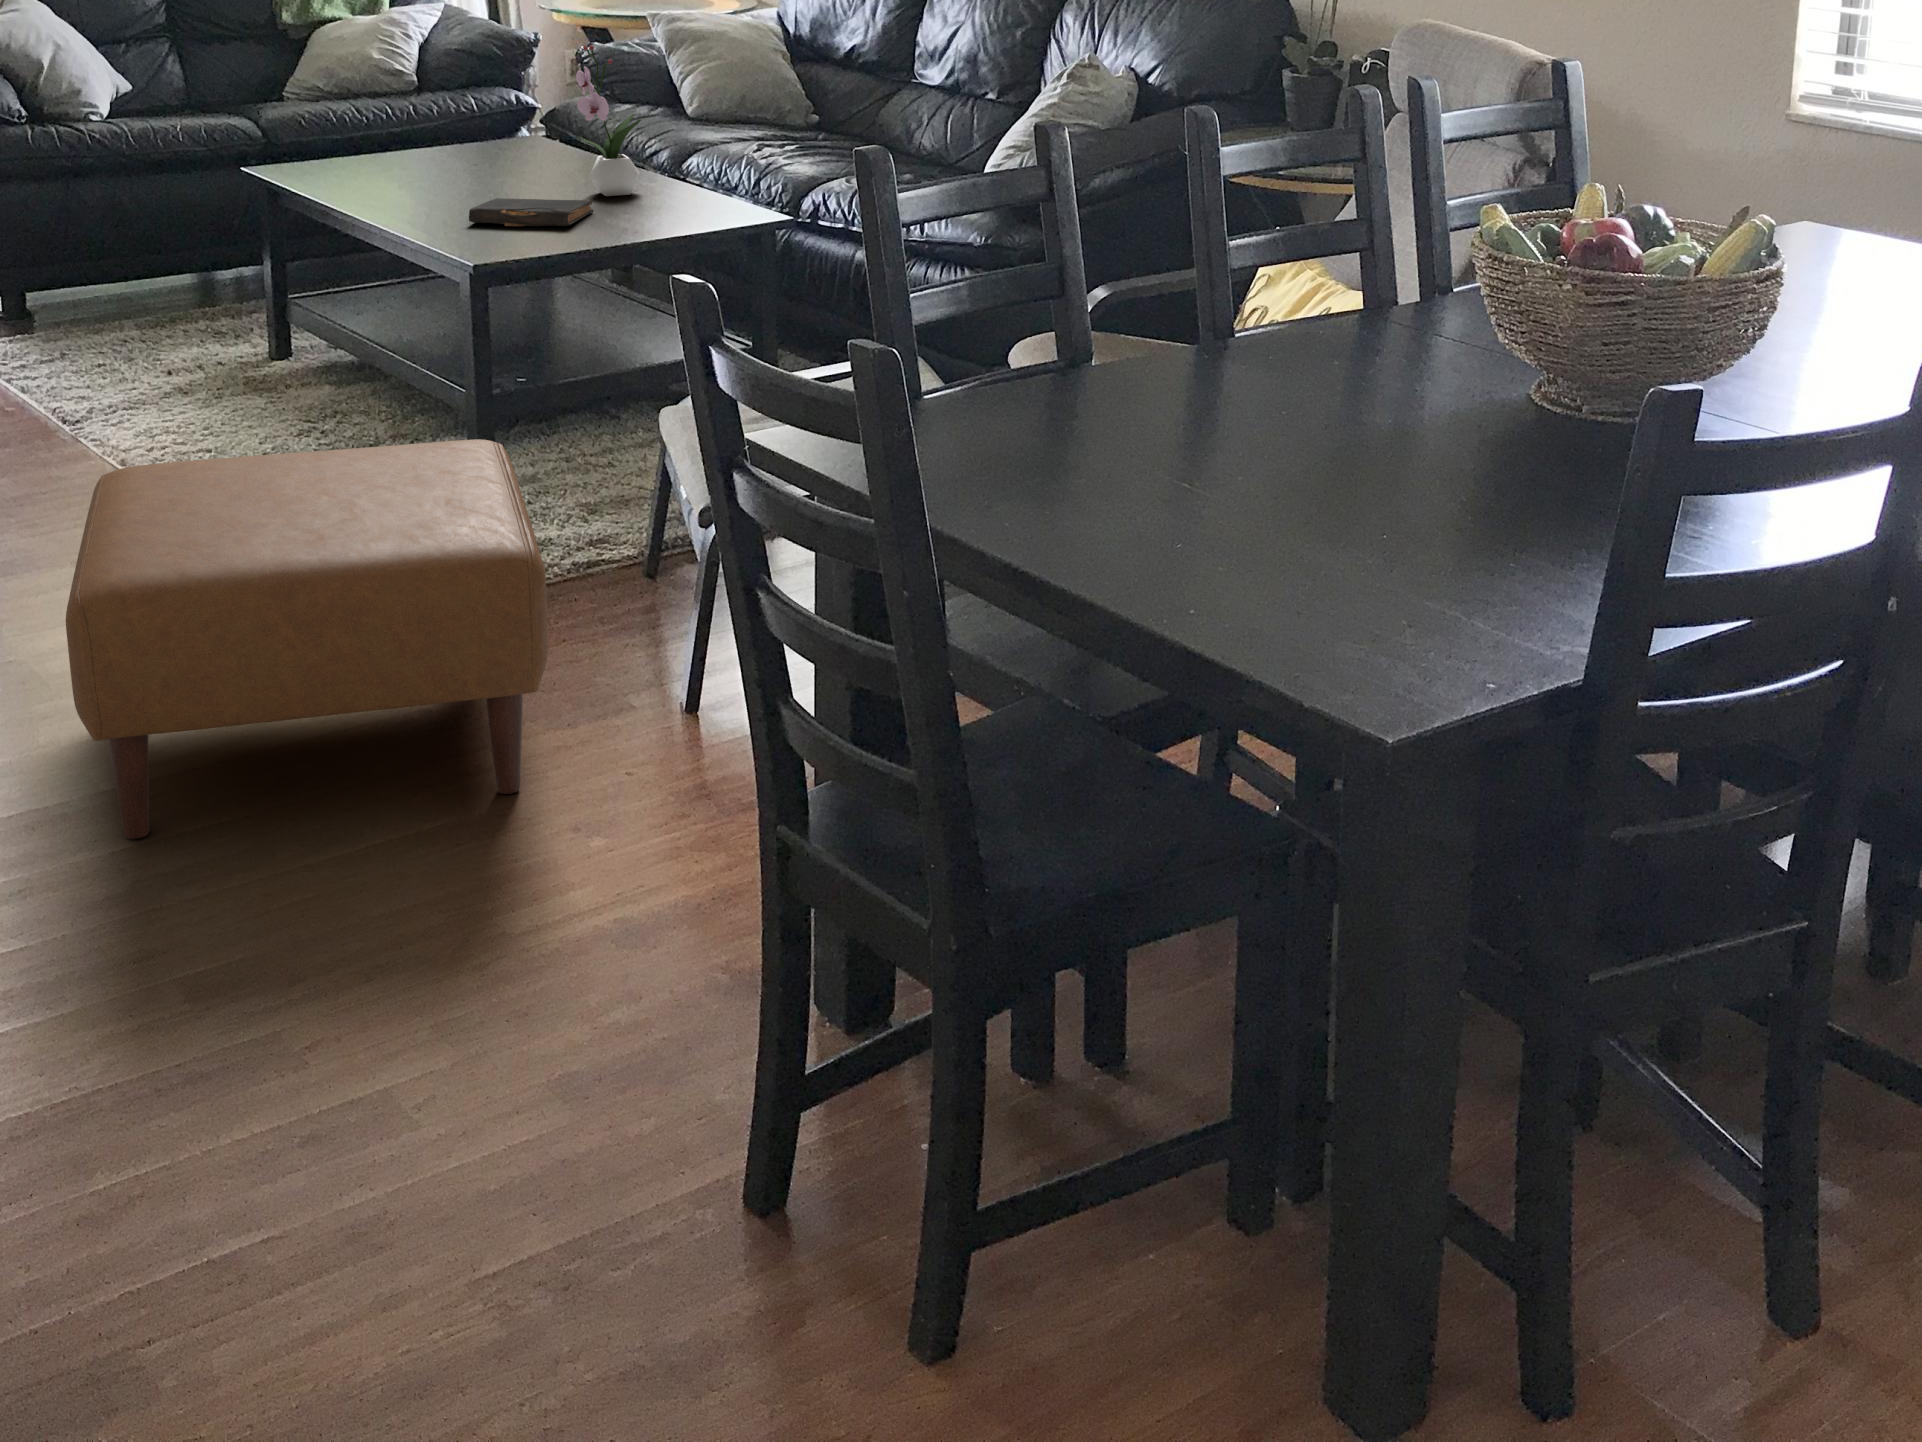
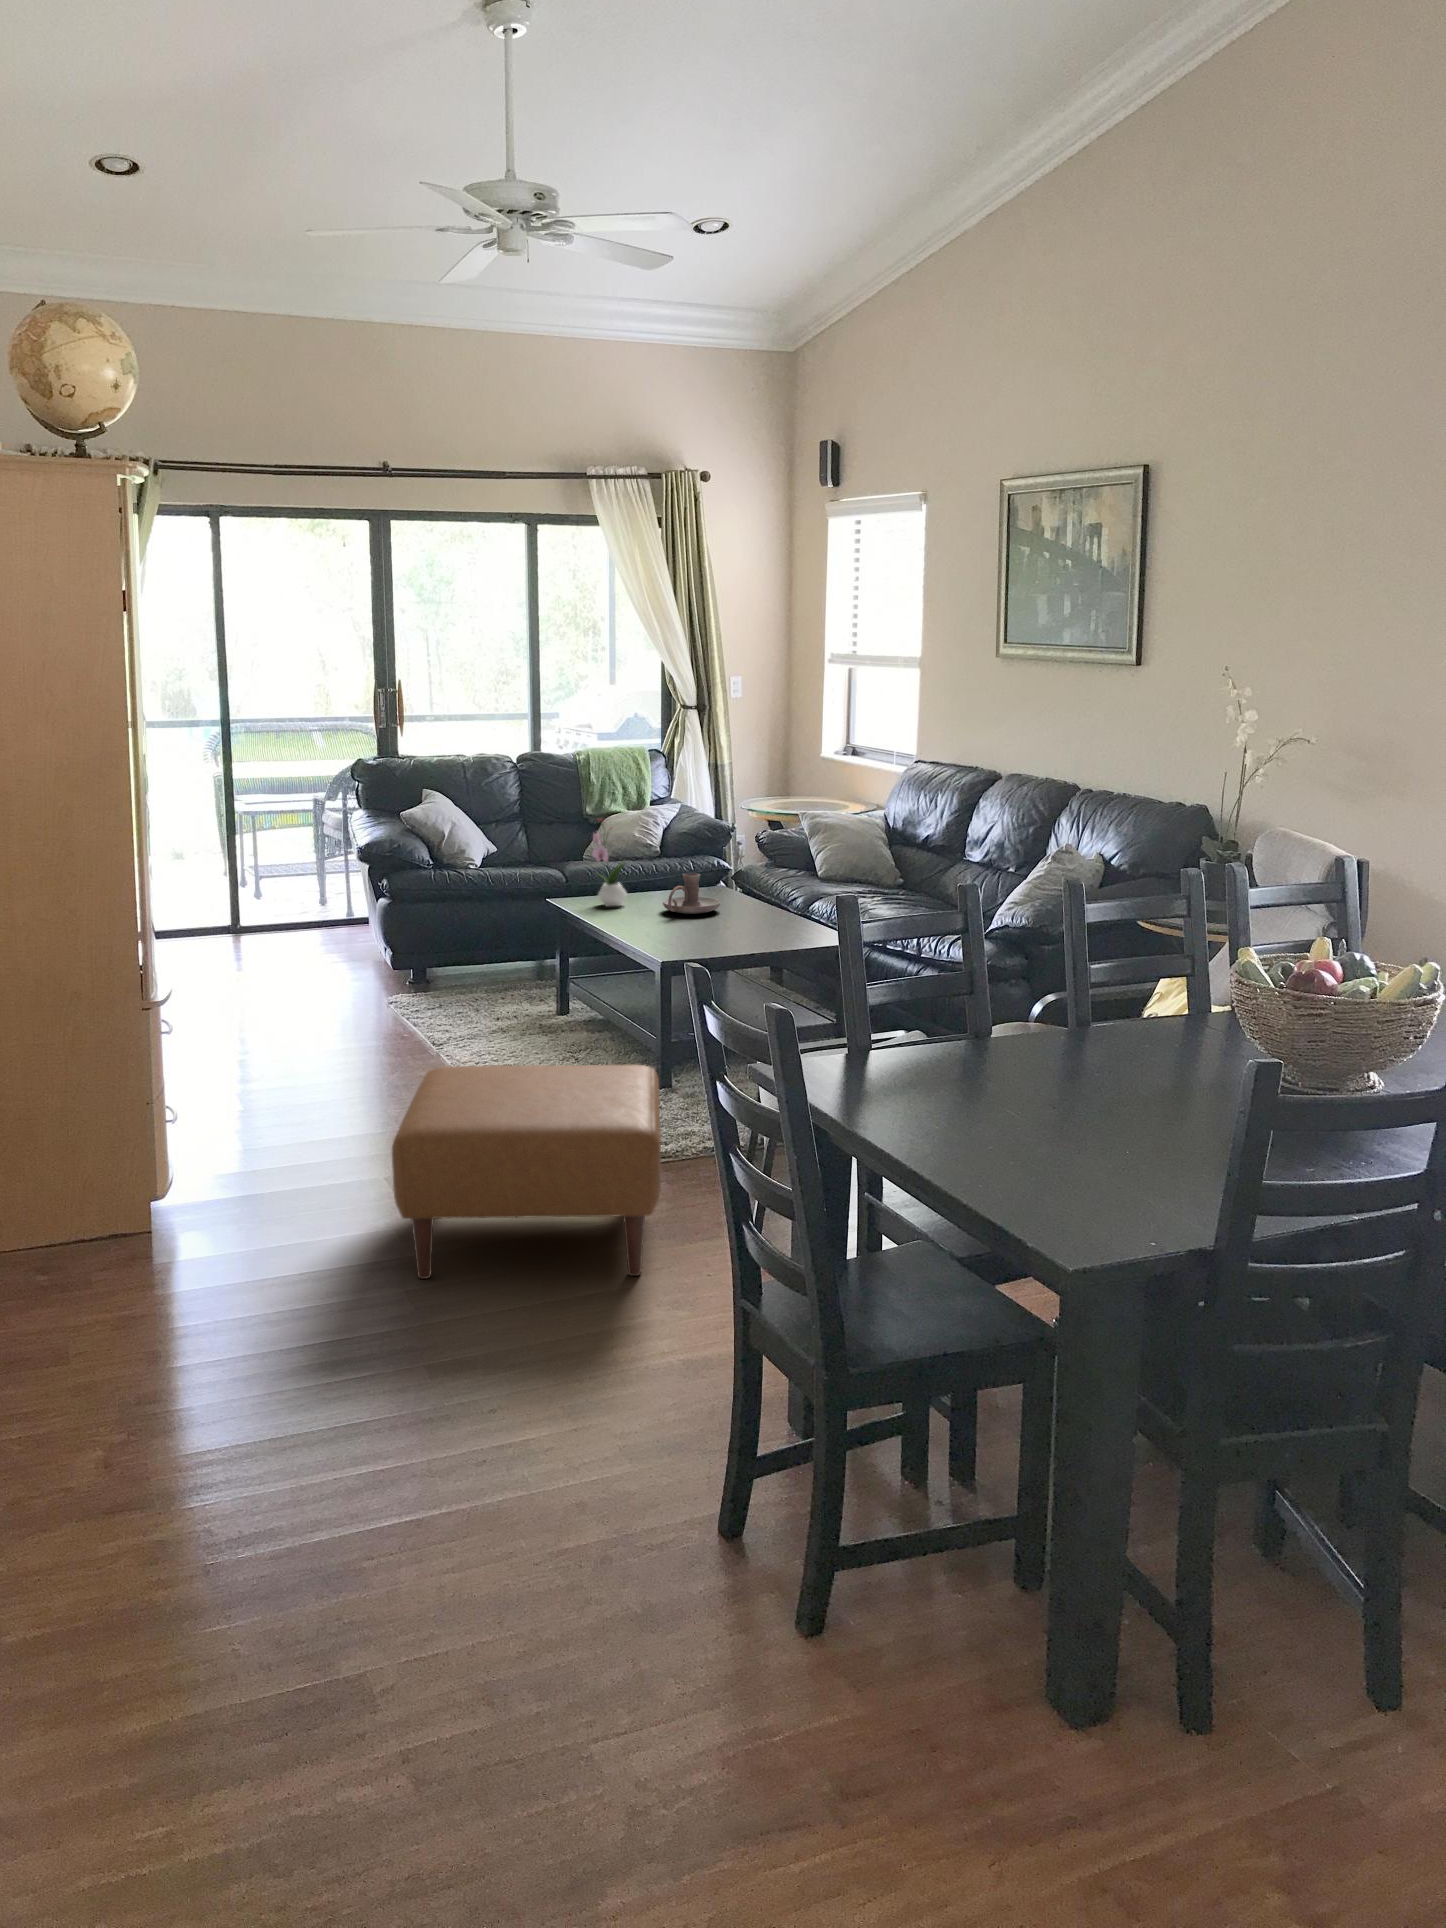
flower arrangement: present [576,45,642,196] -> present [592,820,627,906]
candle holder: none [445,116,541,182] -> present [663,873,720,914]
book: present [469,198,593,226] -> none [669,923,745,942]

